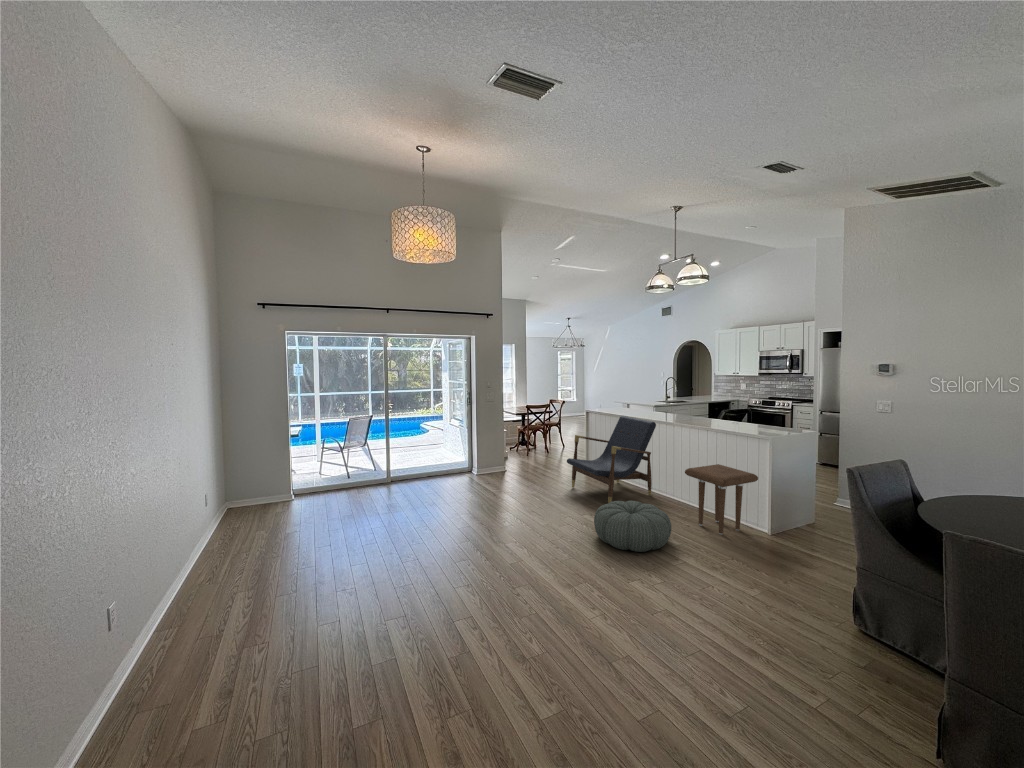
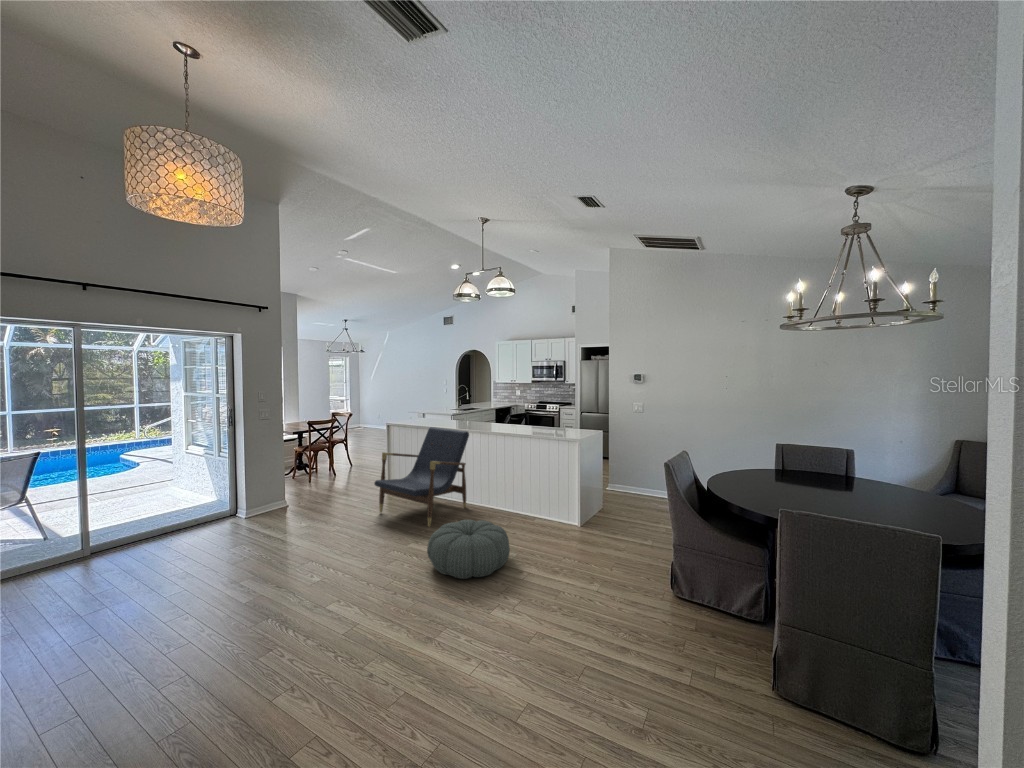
side table: present [685,464,758,535] -> none [510,469,572,538]

